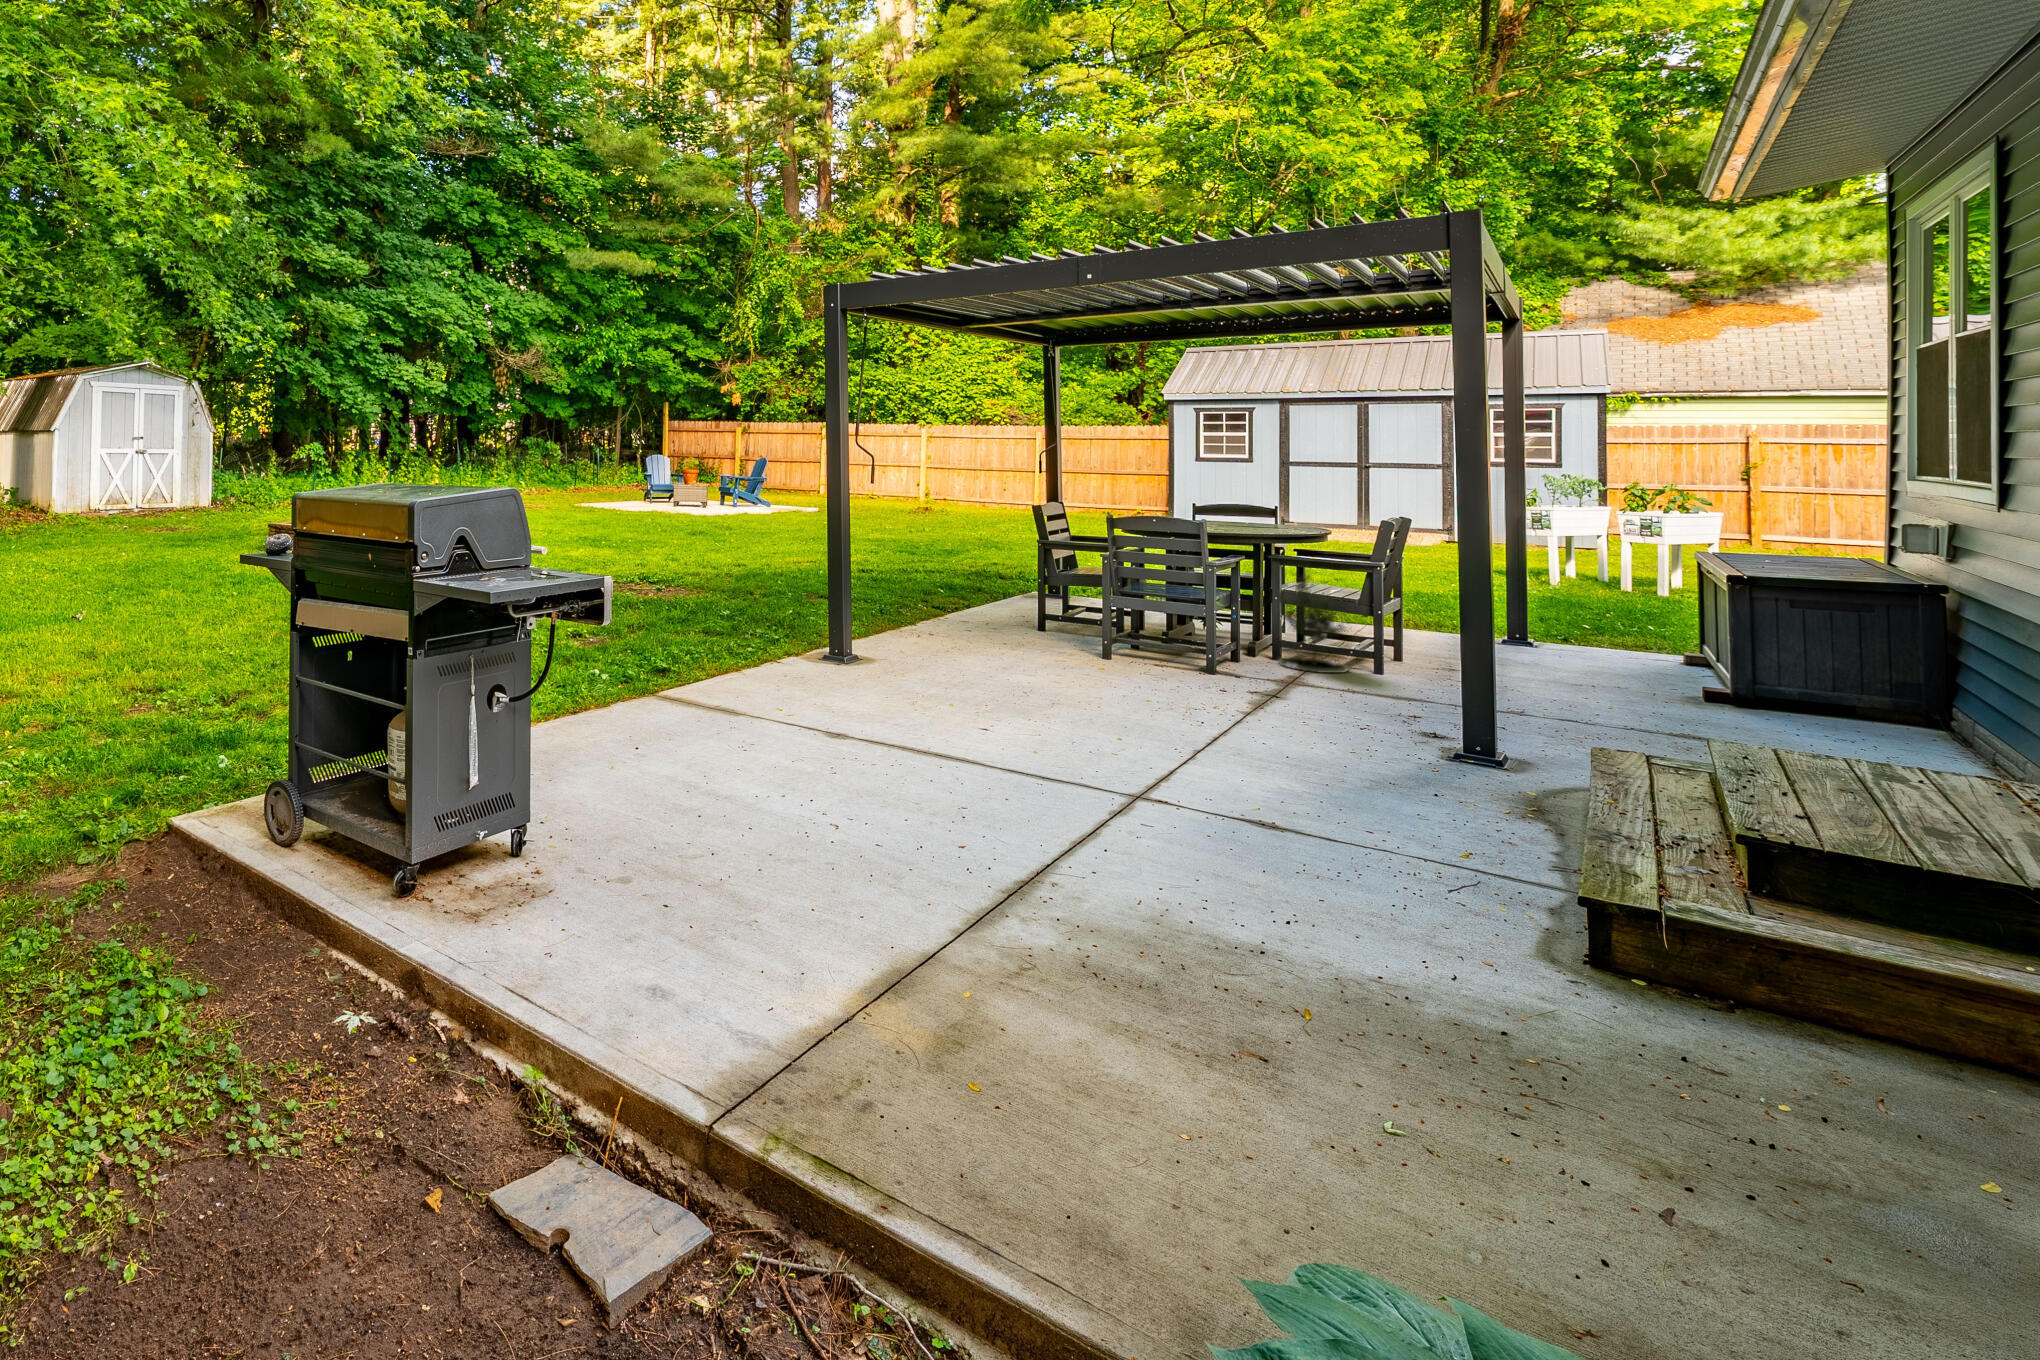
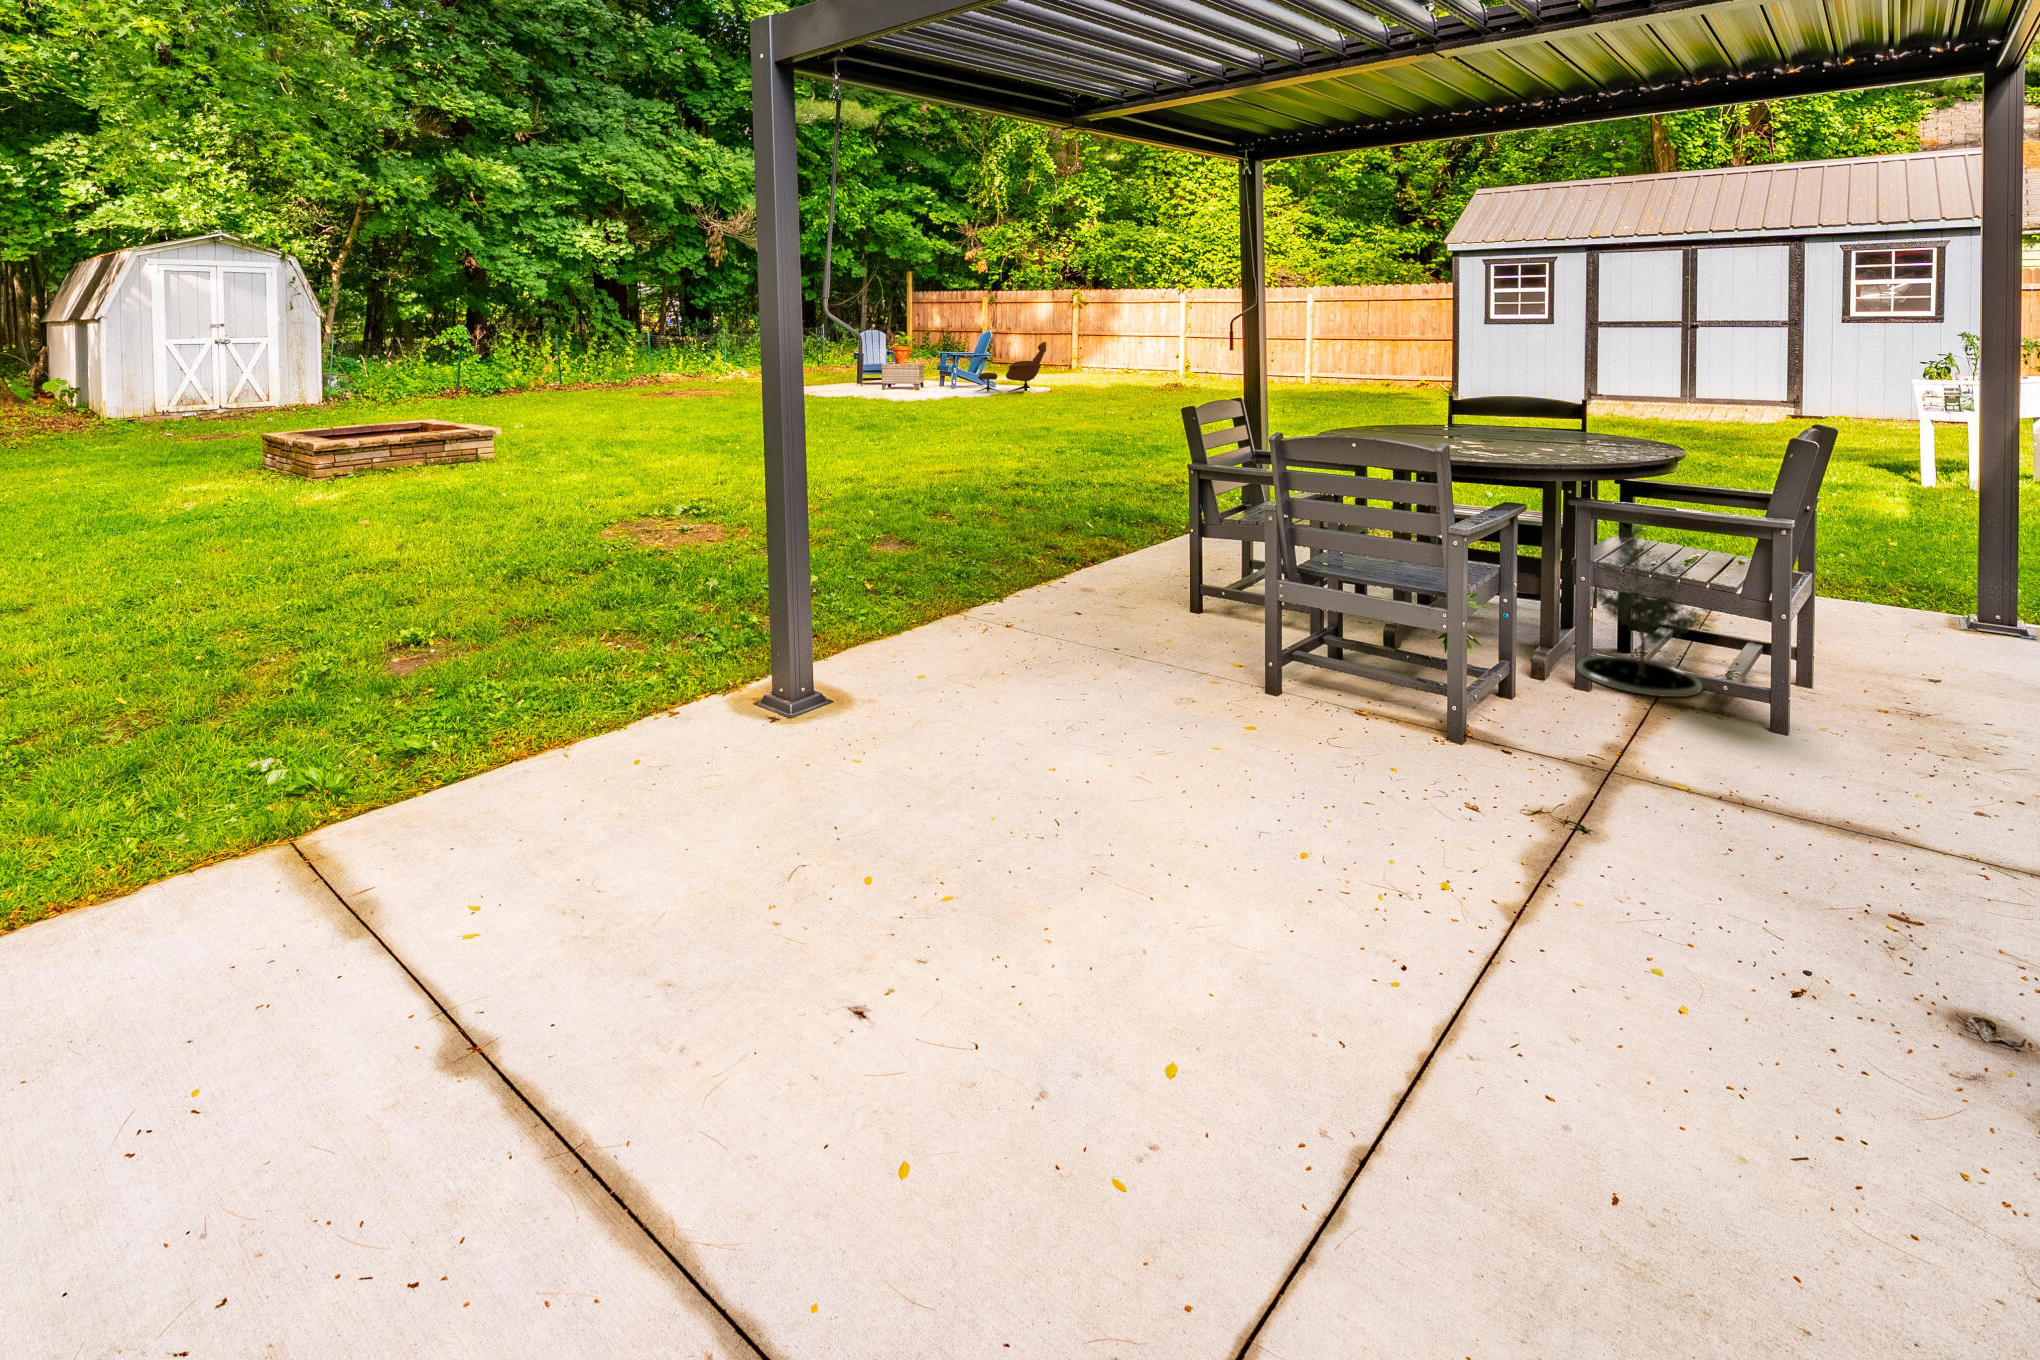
lounge chair: none [756,469,819,515] -> present [975,342,1046,392]

